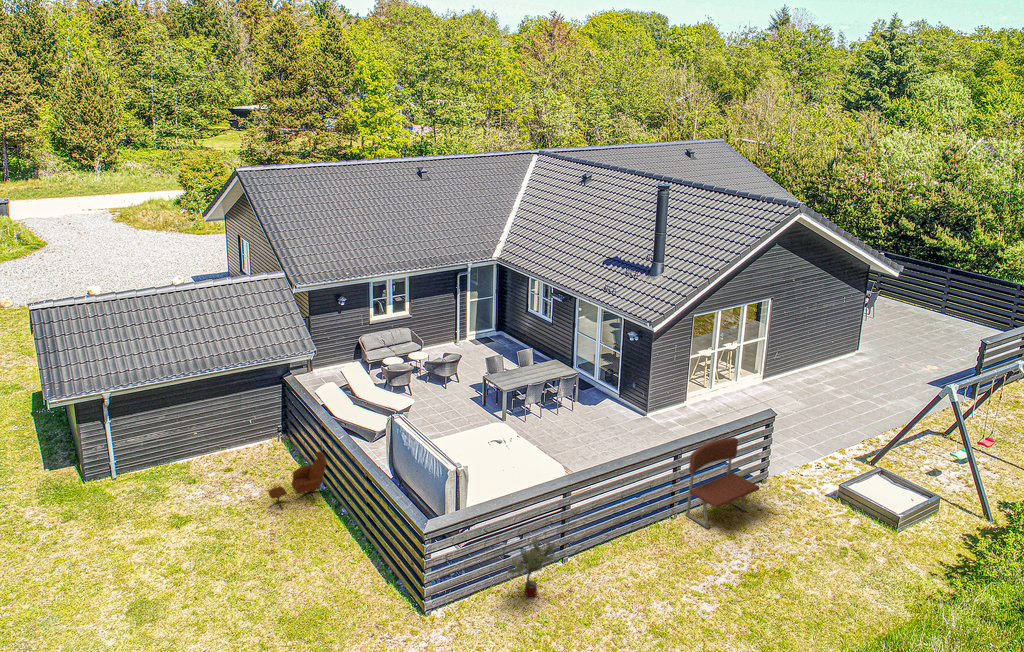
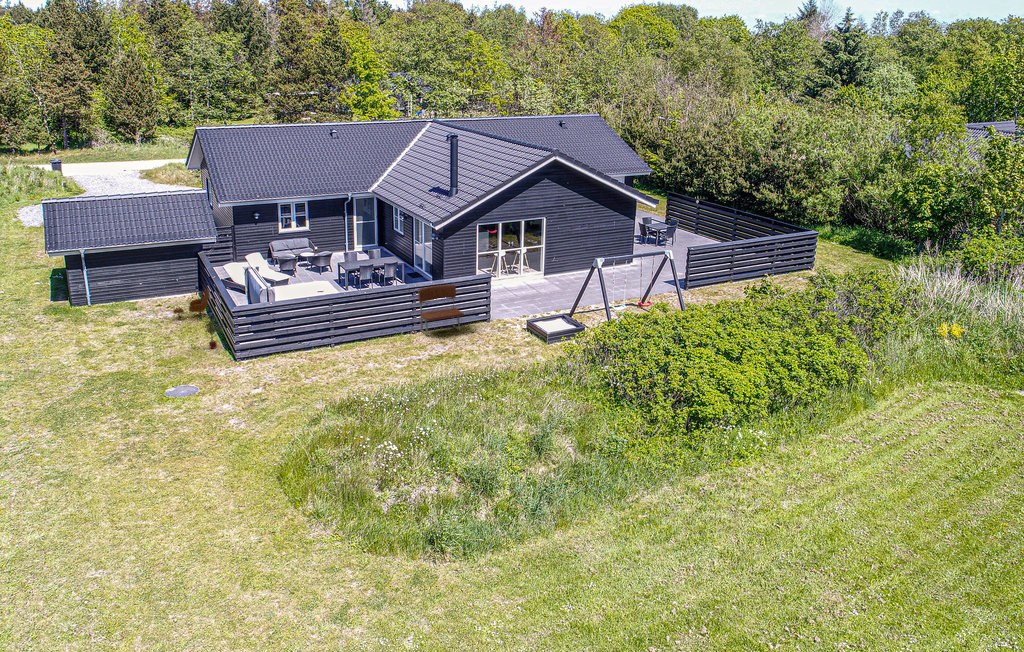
potted tree: present [508,536,555,596] -> present [205,316,223,349]

